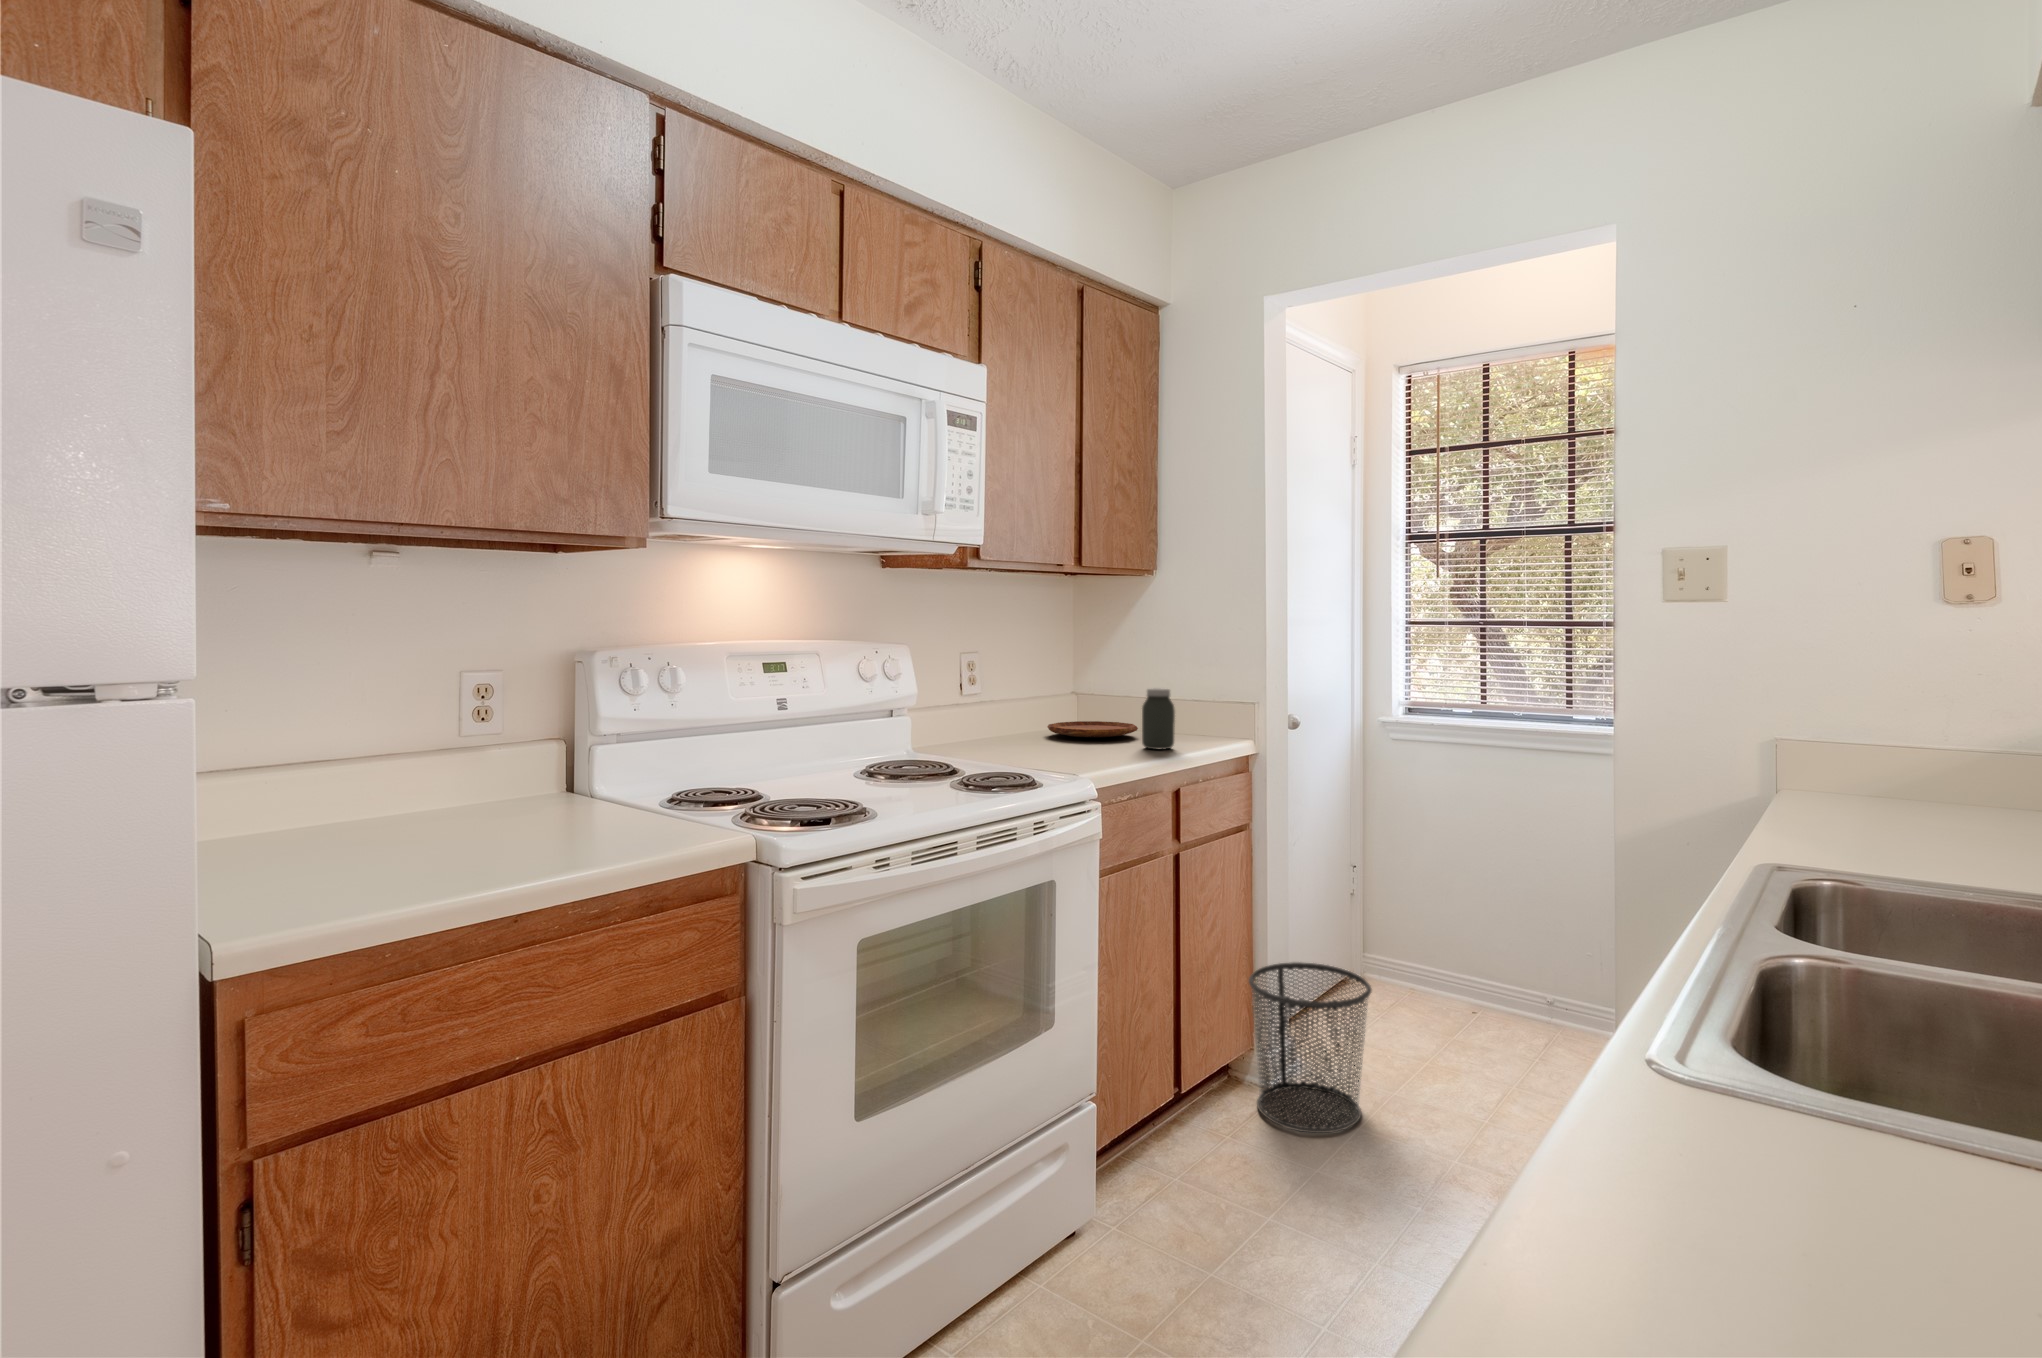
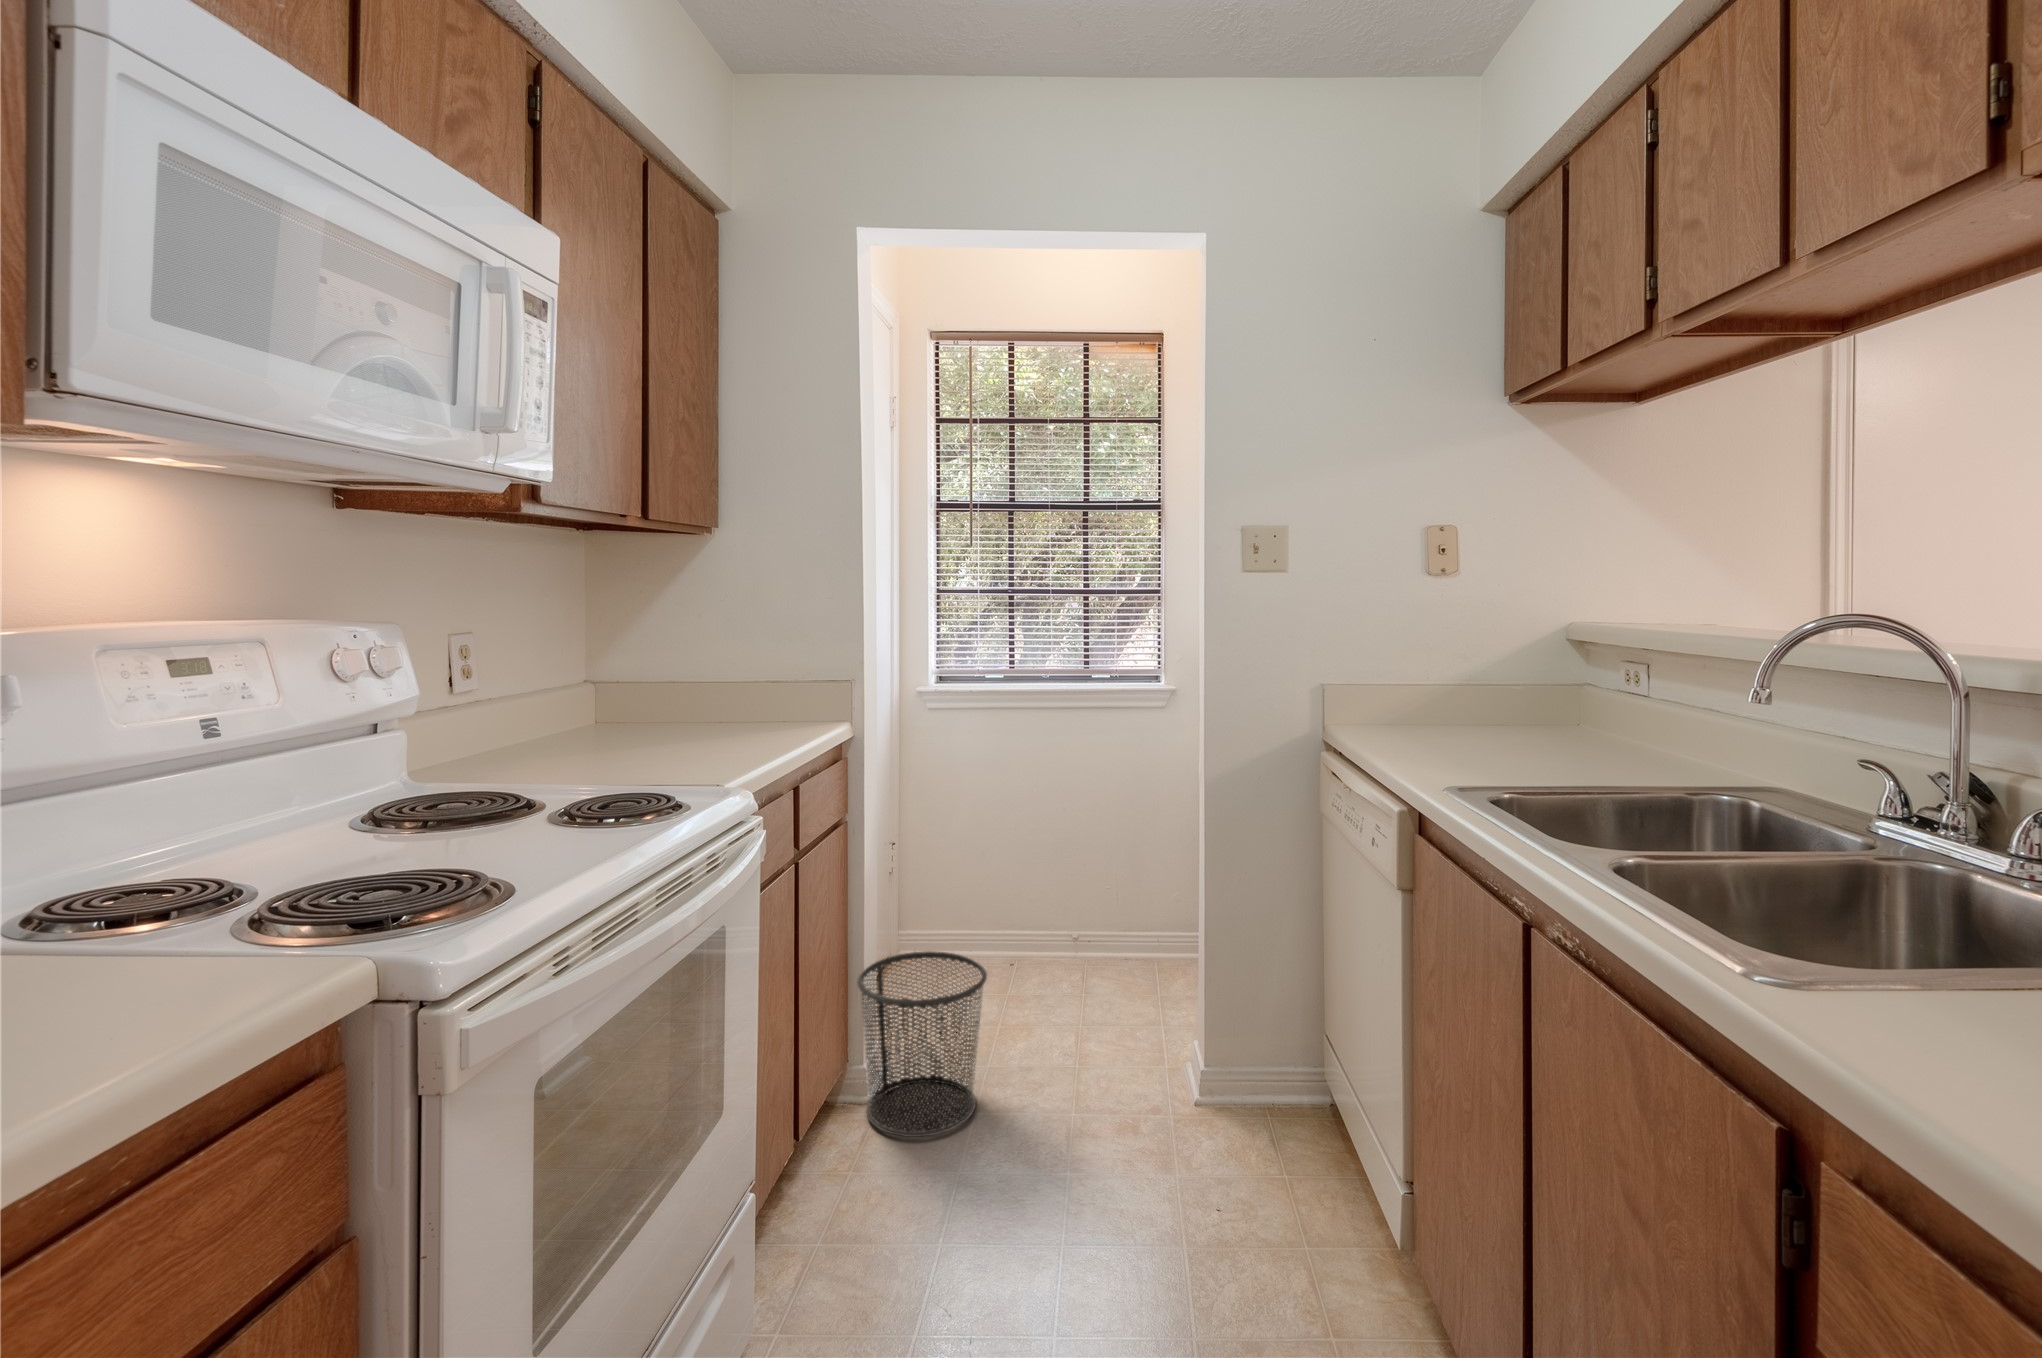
jar: present [1142,688,1175,749] -> none [736,670,777,744]
tray: present [1047,721,1138,737] -> none [582,711,708,733]

